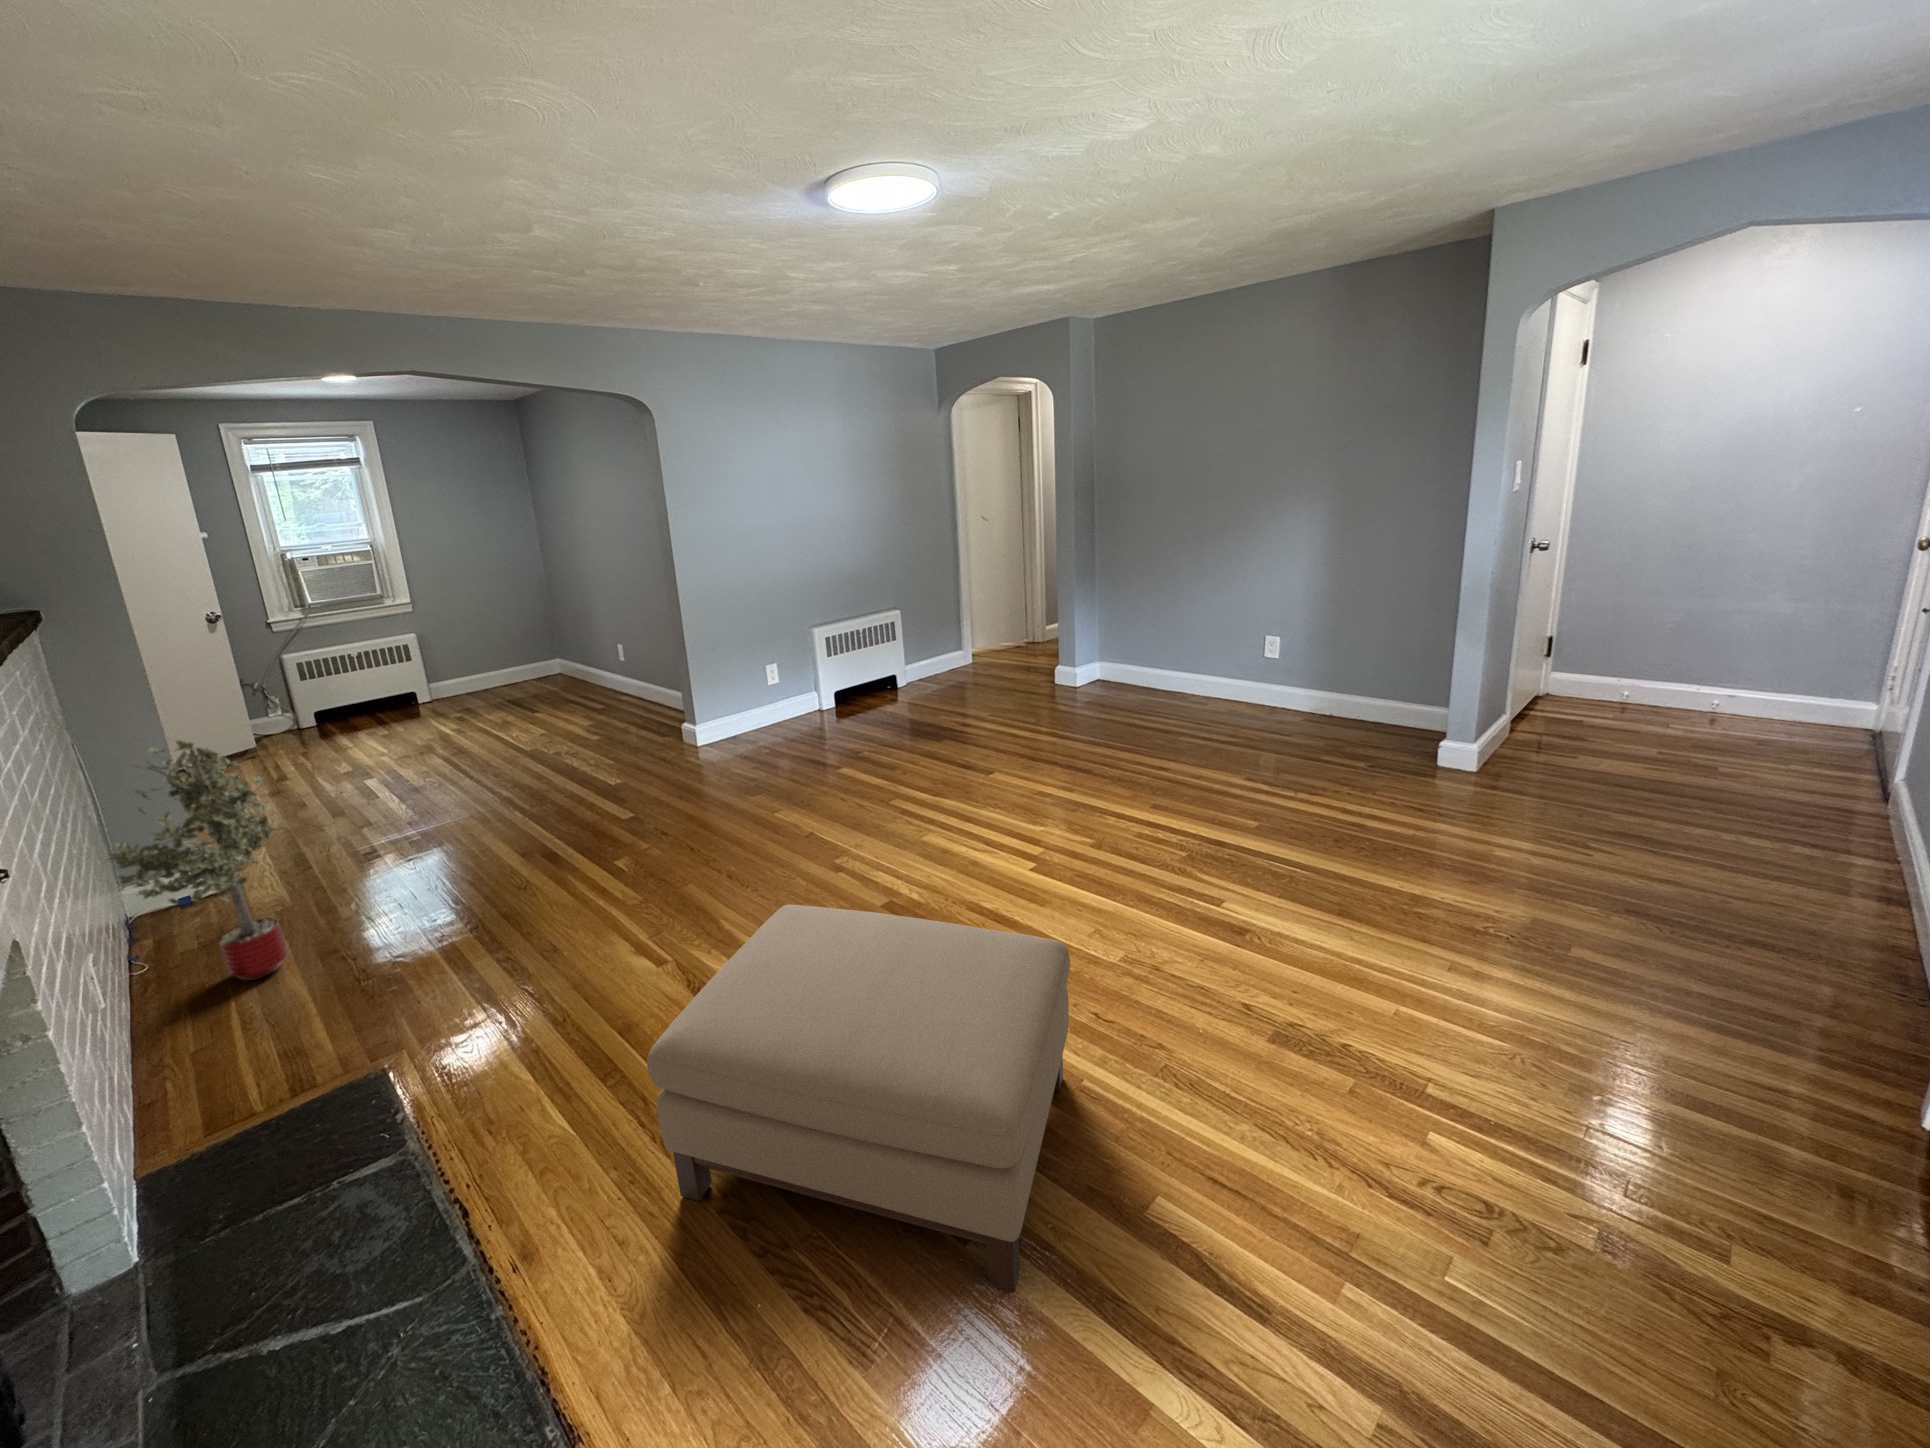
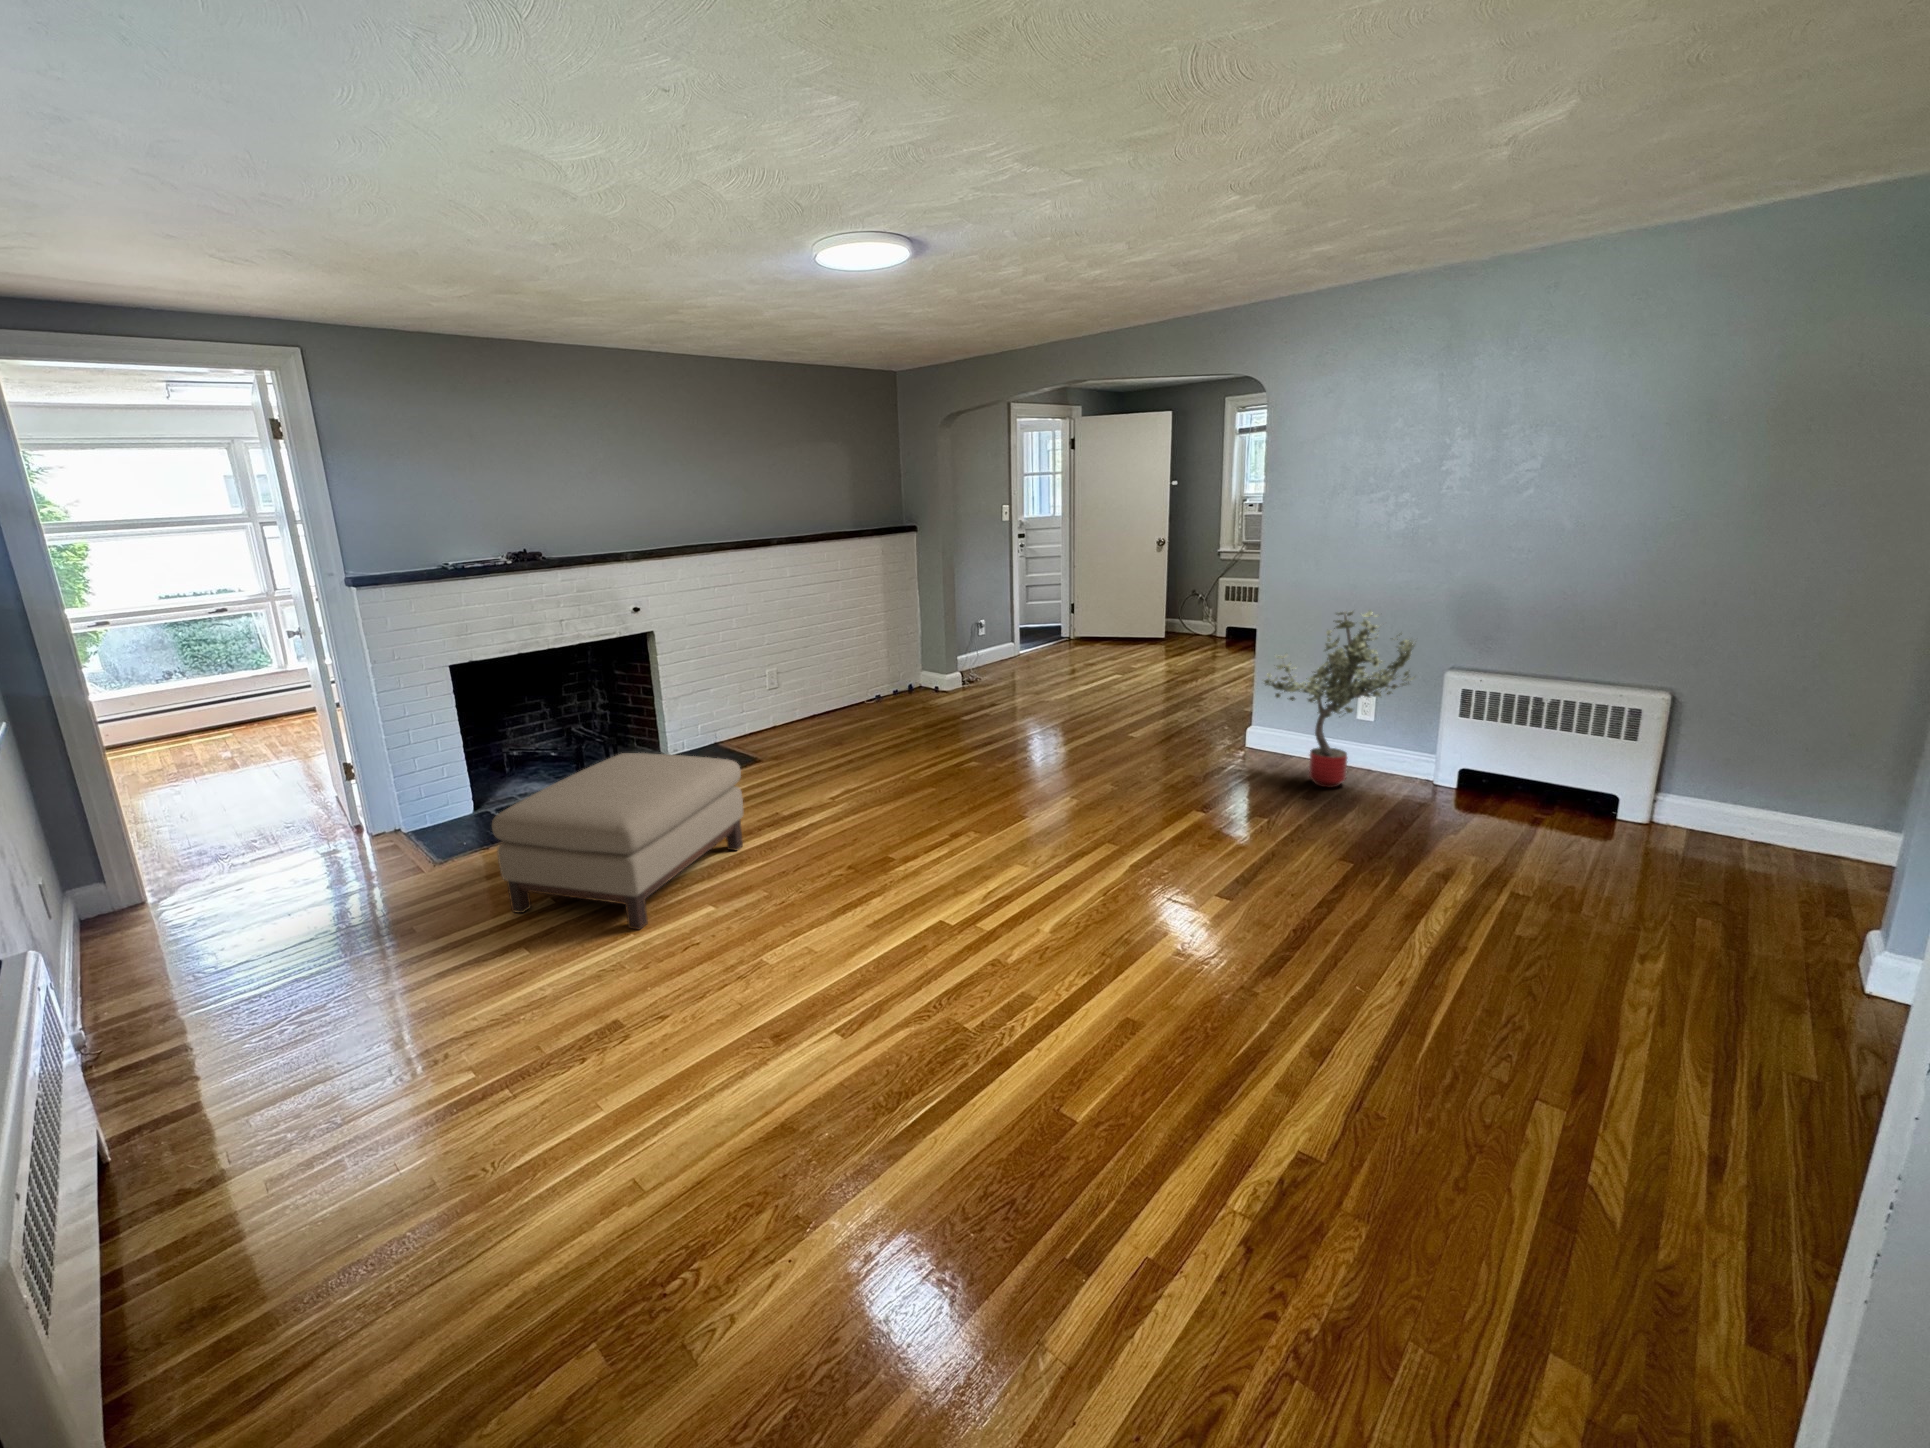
potted tree: present [108,740,288,980] -> present [1263,610,1416,787]

